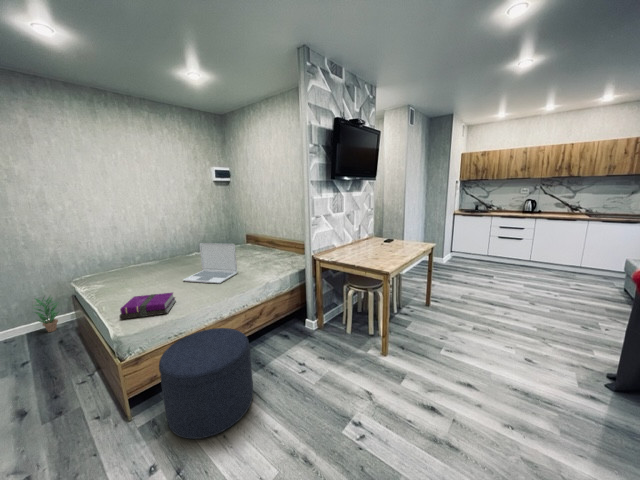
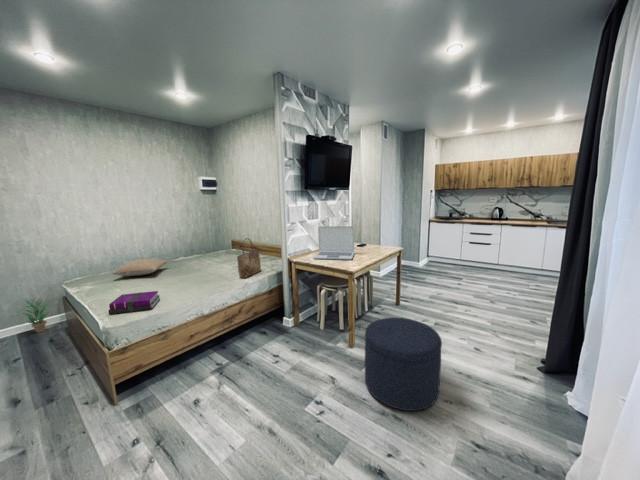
tote bag: none [257,233,282,277] -> present [237,238,261,278]
laptop: present [183,243,237,284] -> present [314,226,354,260]
pillow: none [124,254,182,273] -> present [112,258,168,276]
ottoman: present [159,328,253,439] -> present [365,318,442,410]

